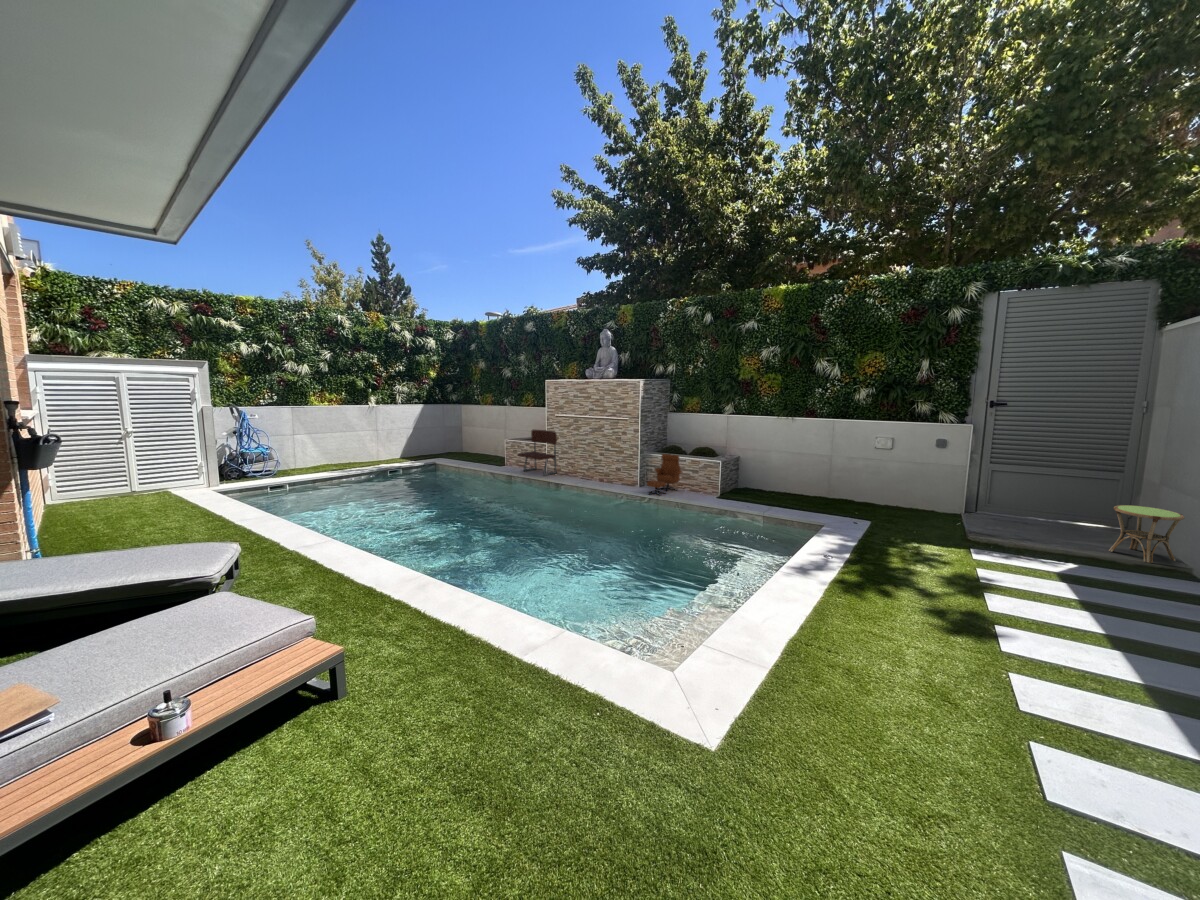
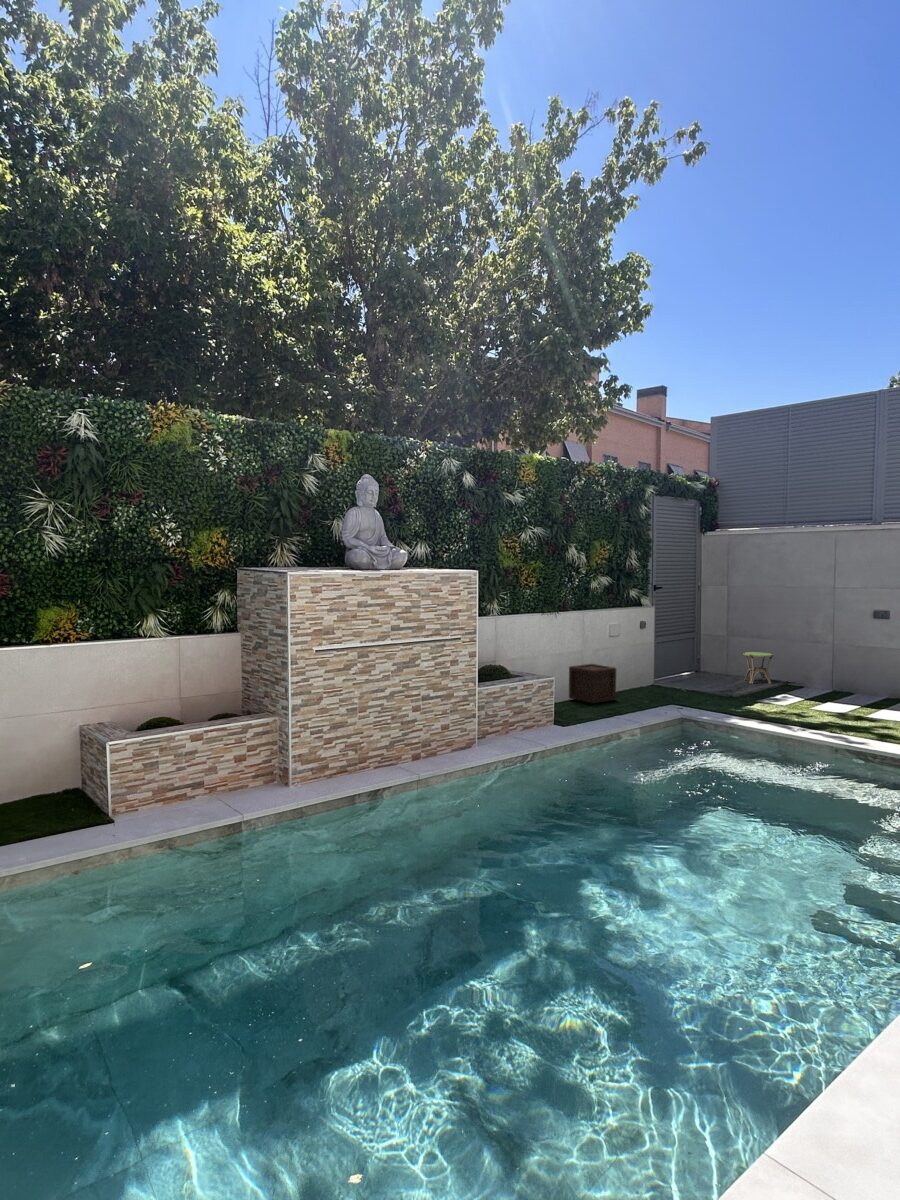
bench: present [518,429,557,476] -> none [227,686,330,803]
lounge chair: present [647,454,682,495] -> none [496,681,554,745]
wooden crate: none [797,464,839,502] -> present [569,664,616,703]

